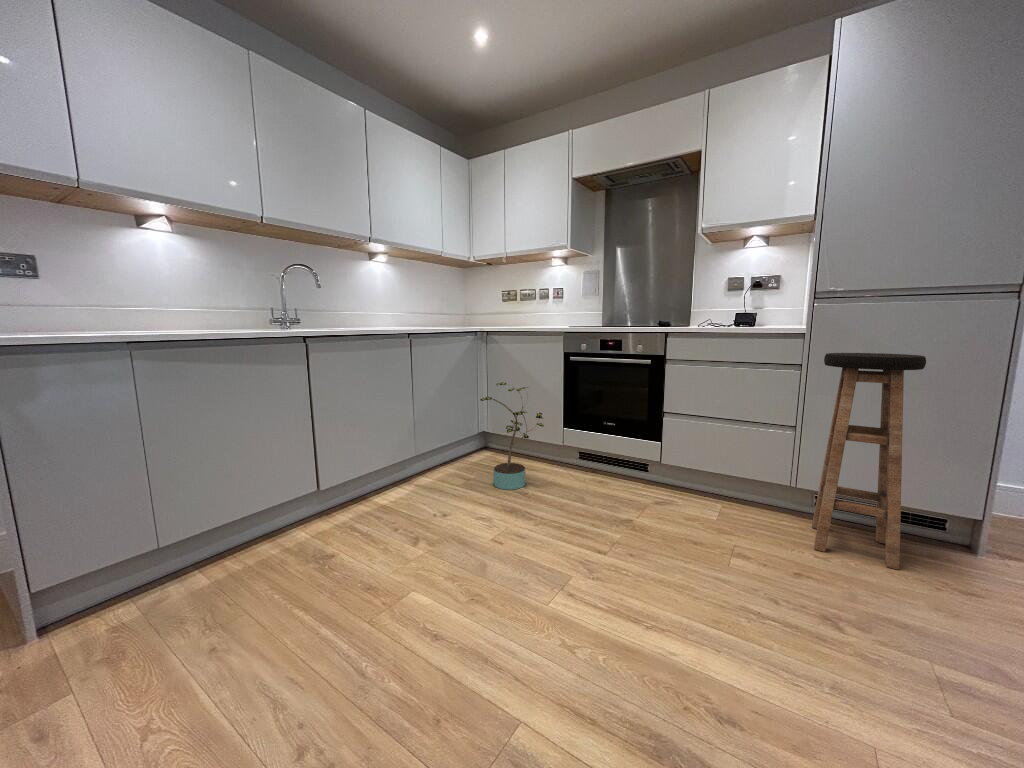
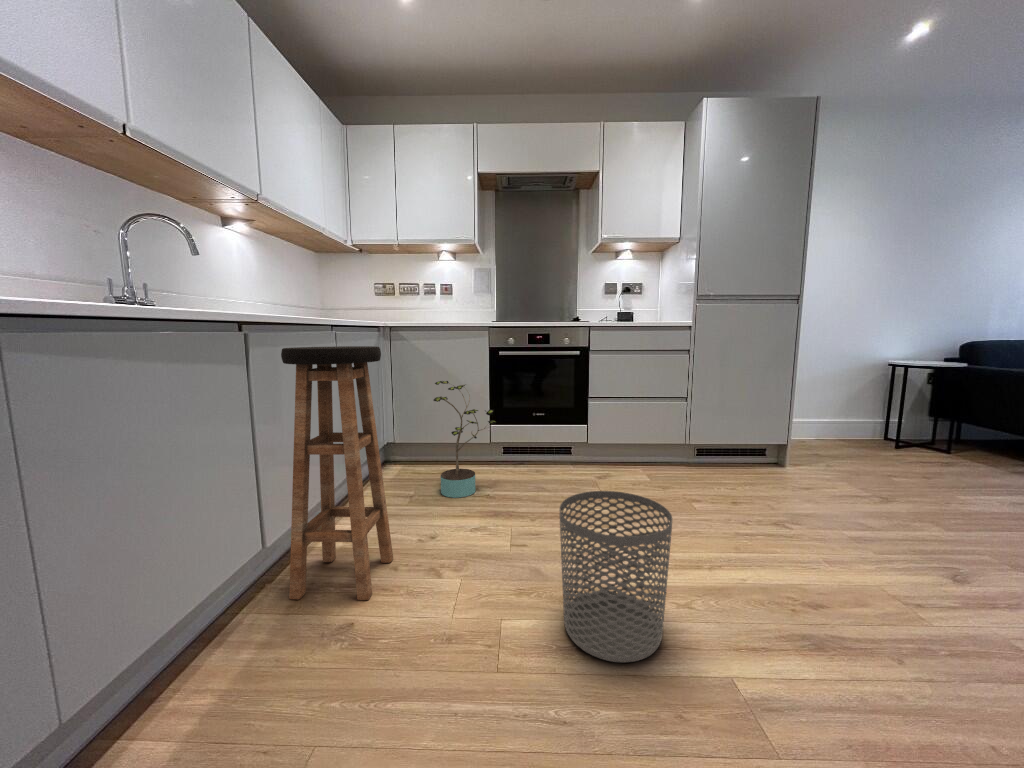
bar stool: present [812,353,926,570] -> present [281,346,393,600]
waste bin: none [414,504,521,673] -> present [560,491,672,663]

